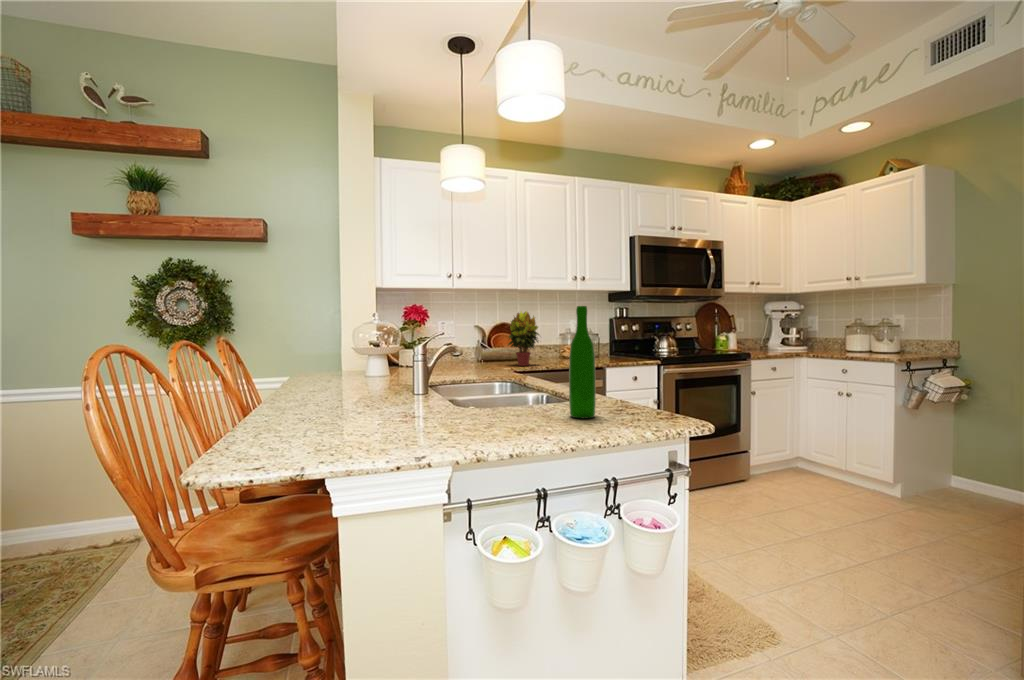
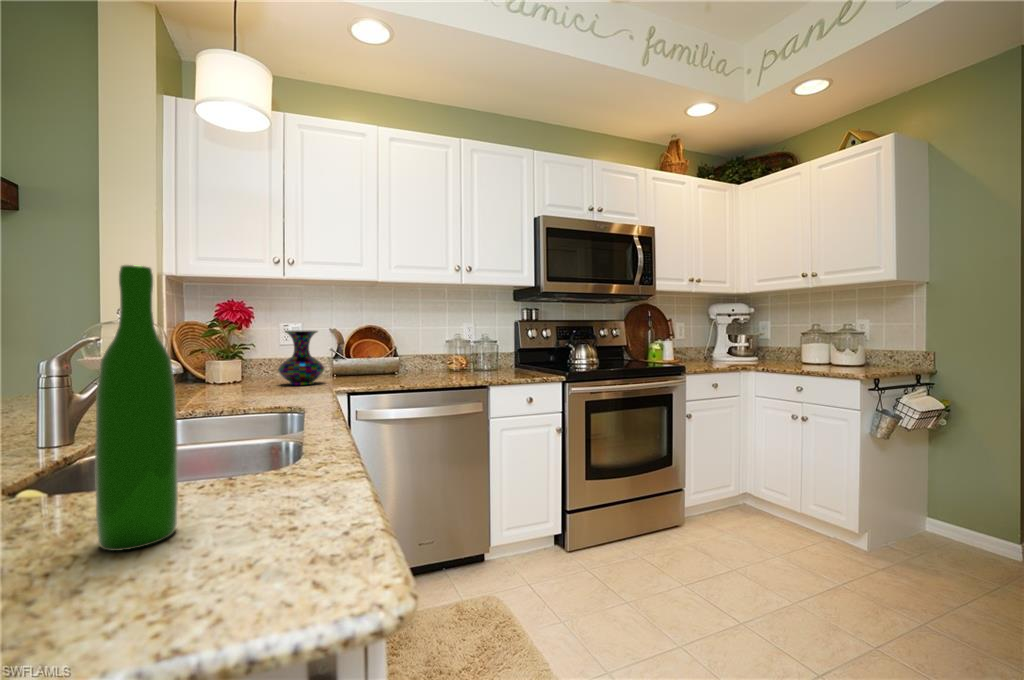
potted plant: present [508,311,539,366] -> none [349,308,399,384]
vase: none [455,327,486,367] -> present [278,331,324,385]

